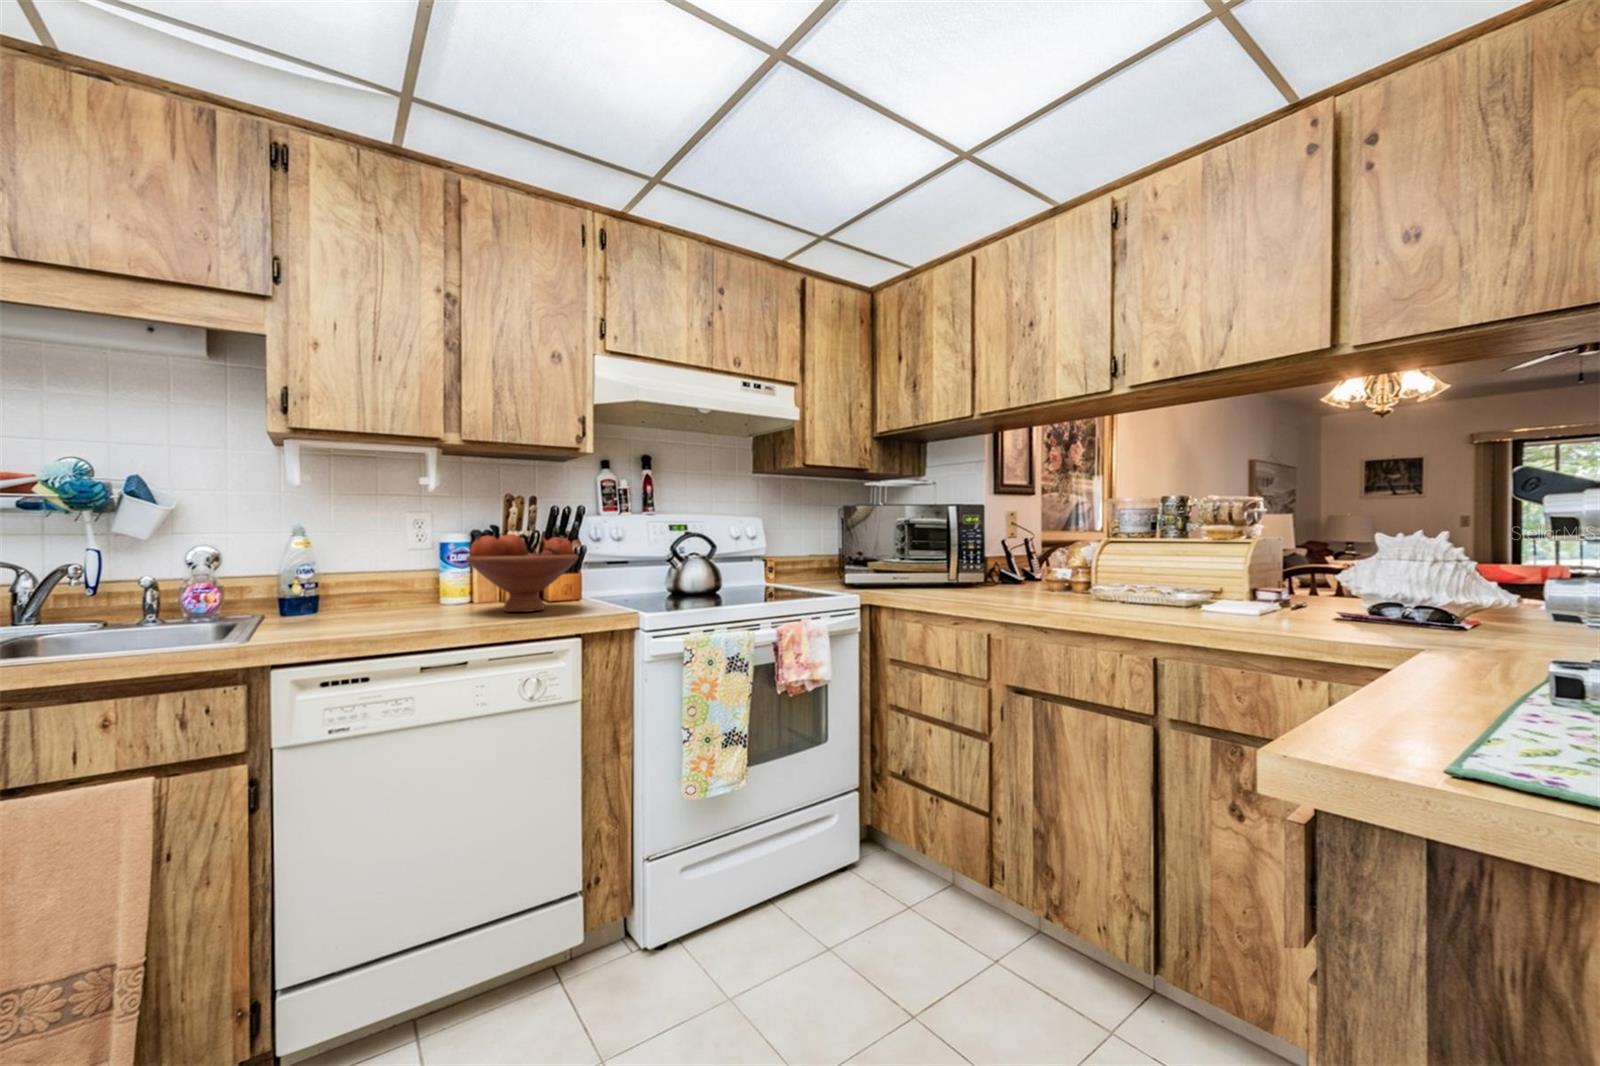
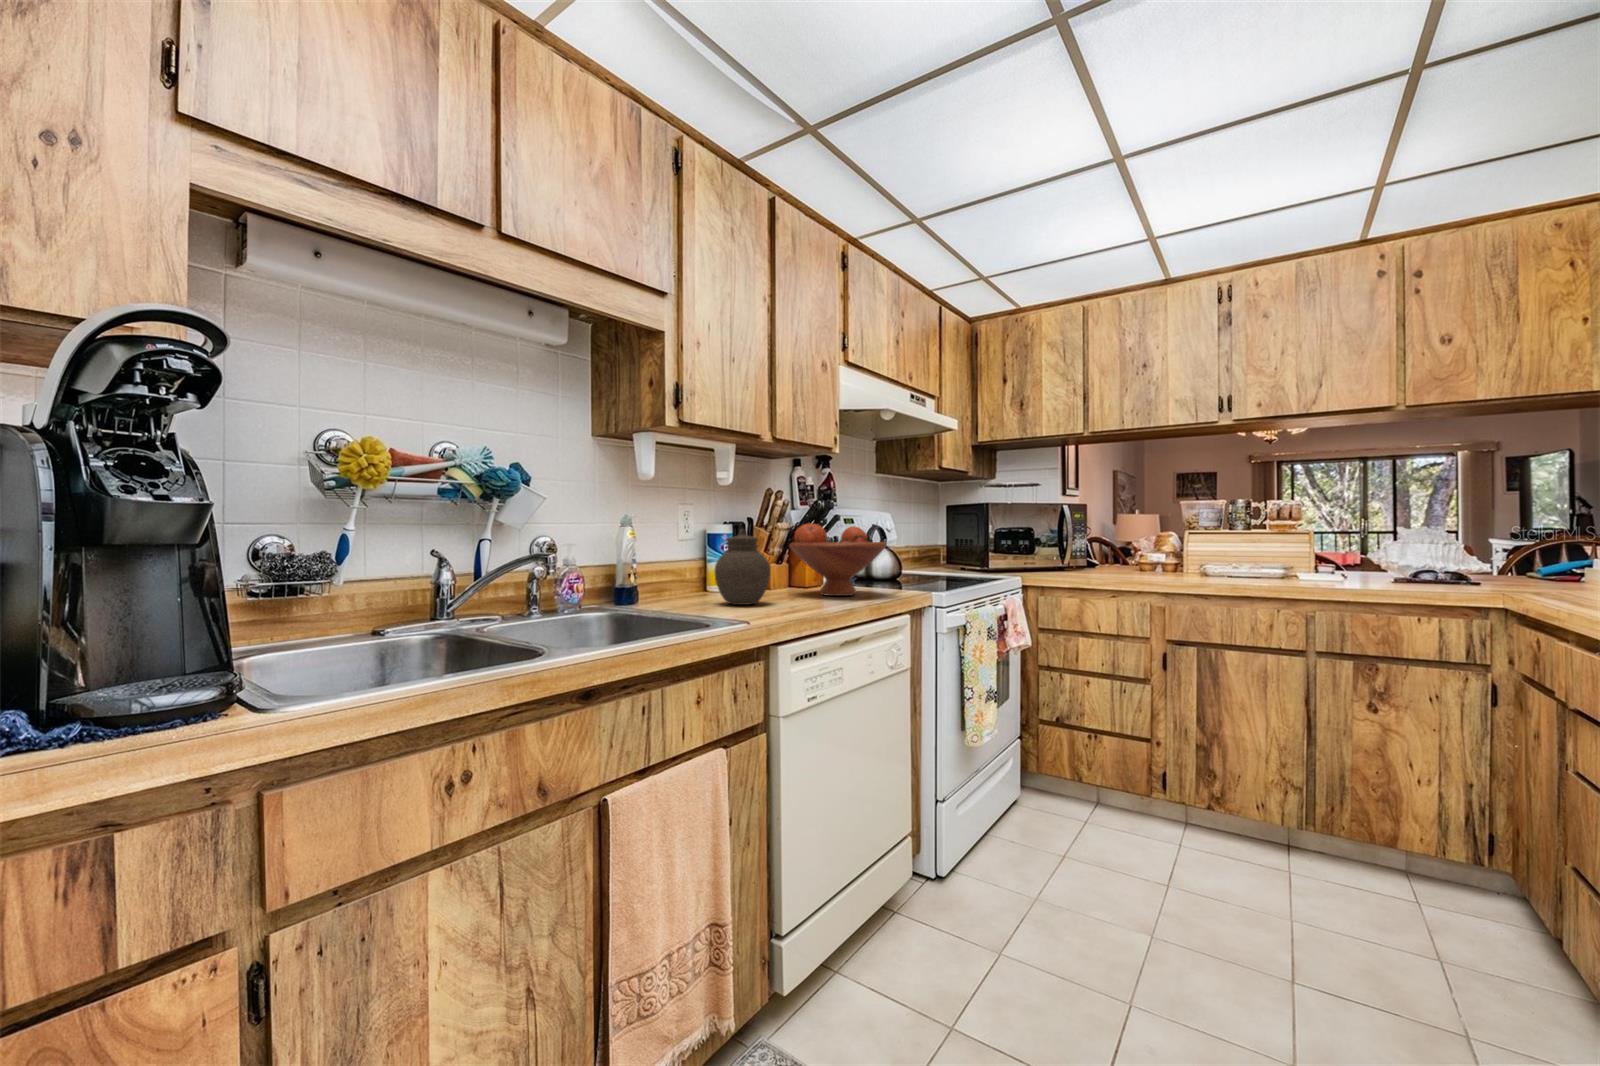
jar: none [340,542,406,619] -> present [715,529,770,605]

